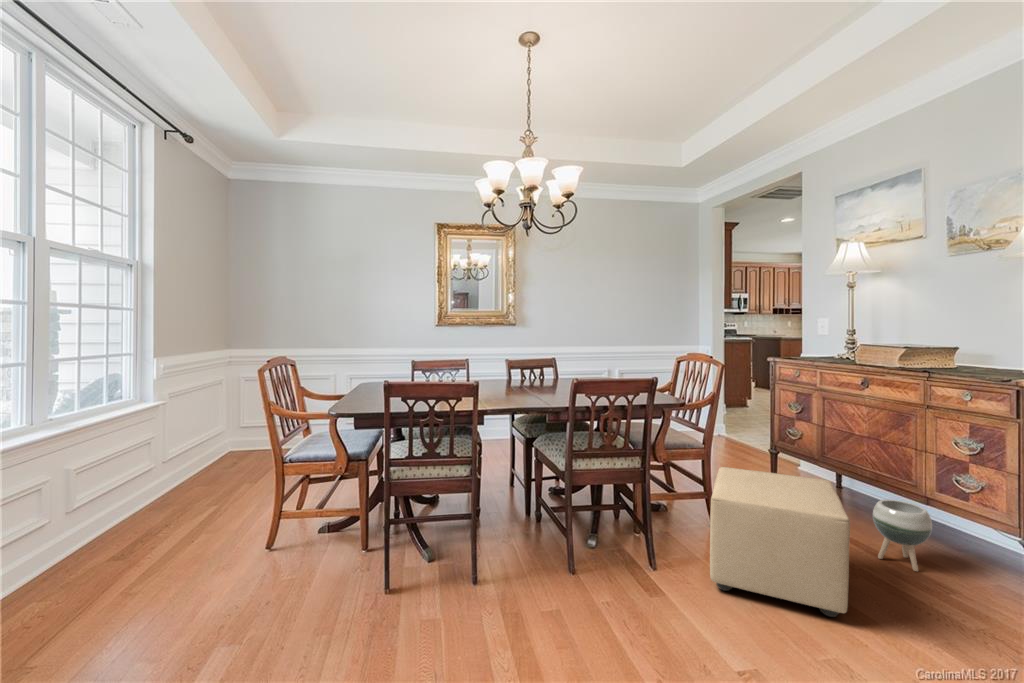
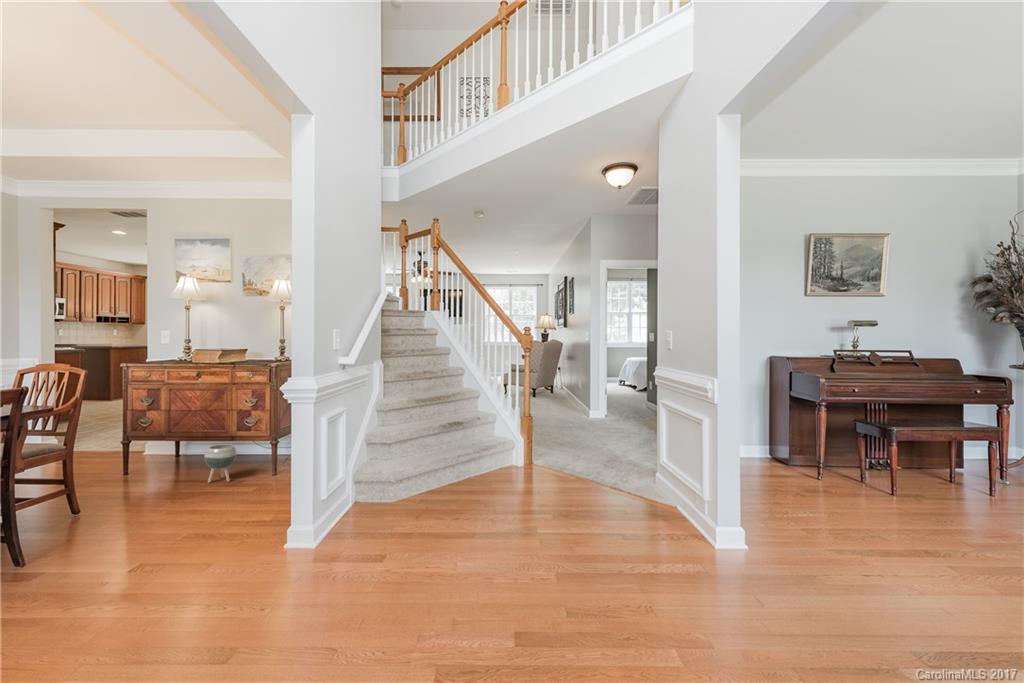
ottoman: present [710,467,850,617] -> none [89,439,195,531]

